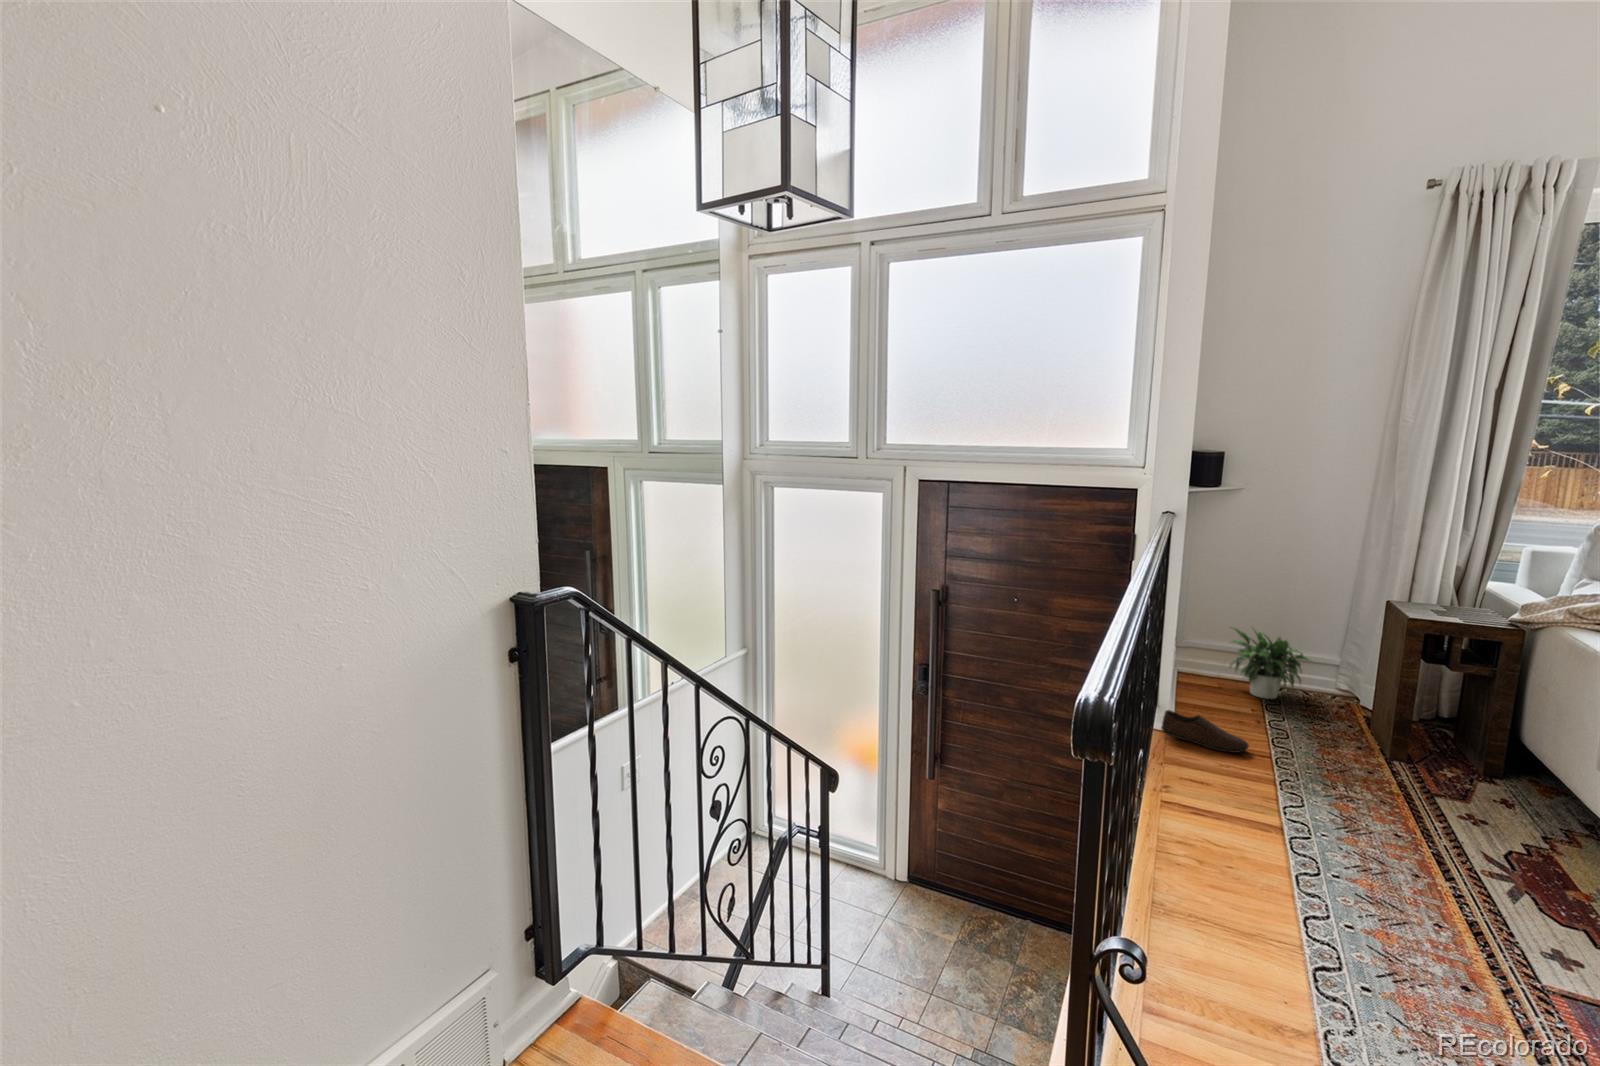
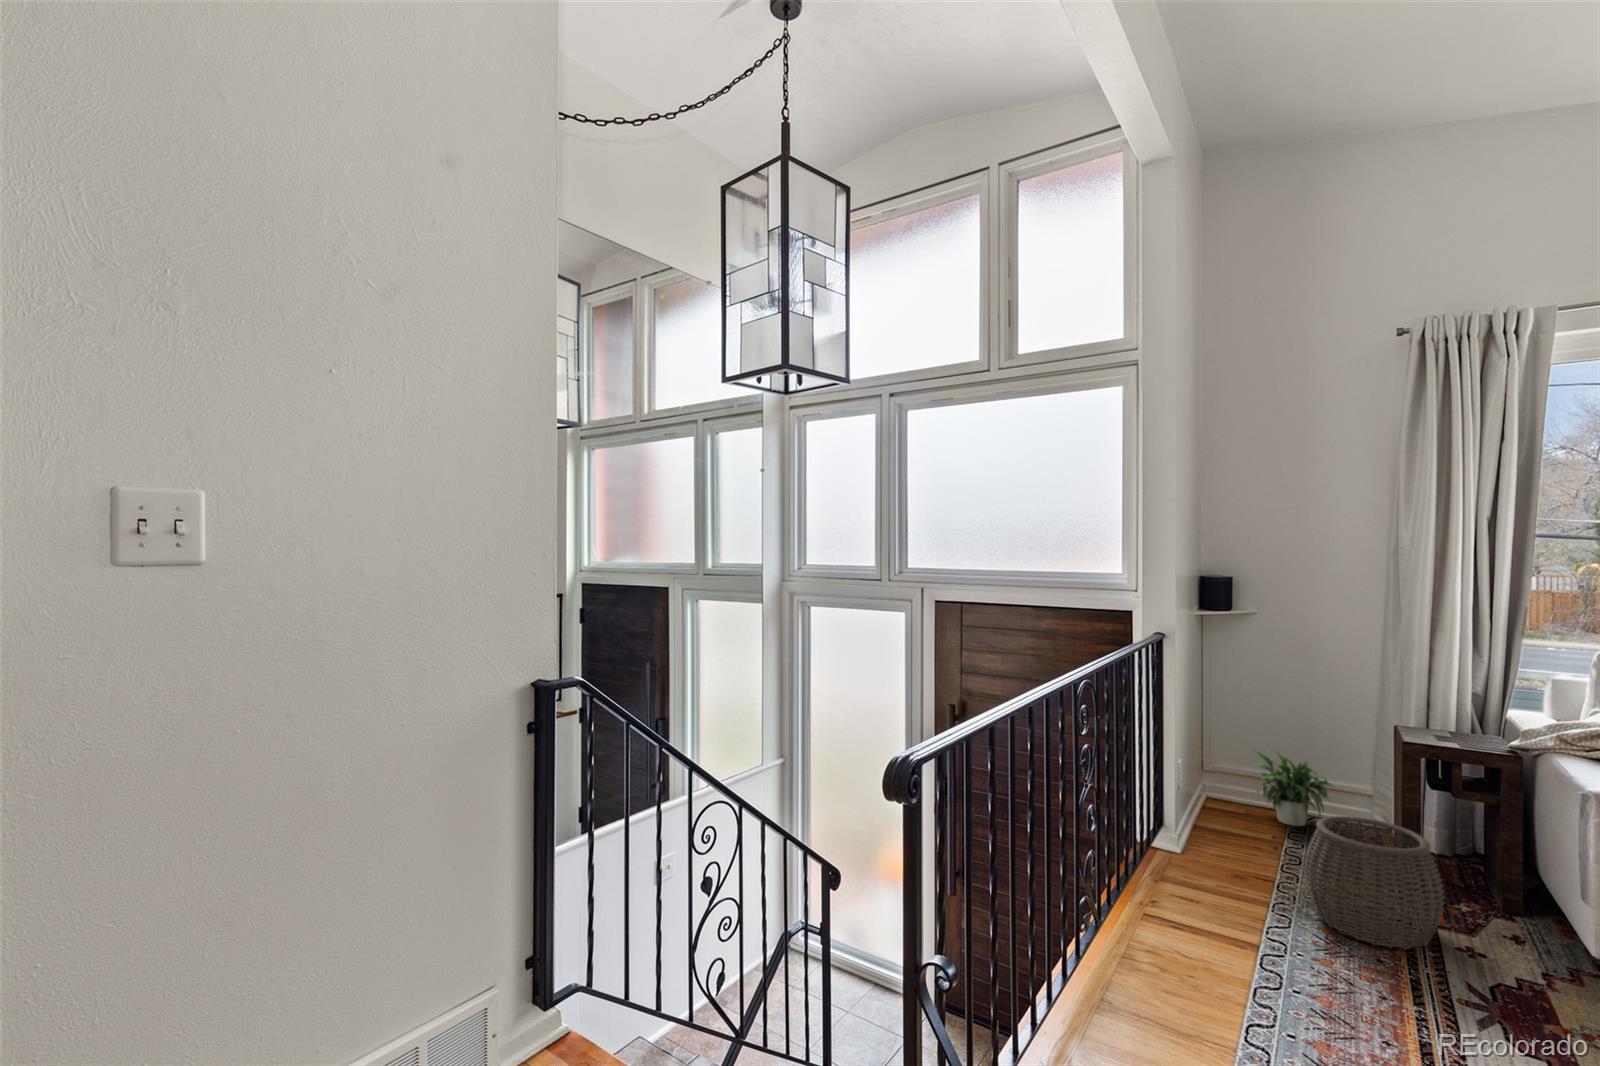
woven basket: none [1314,694,1458,823] -> present [1305,816,1445,950]
shoe: present [1161,710,1249,753] -> none [1168,830,1253,875]

